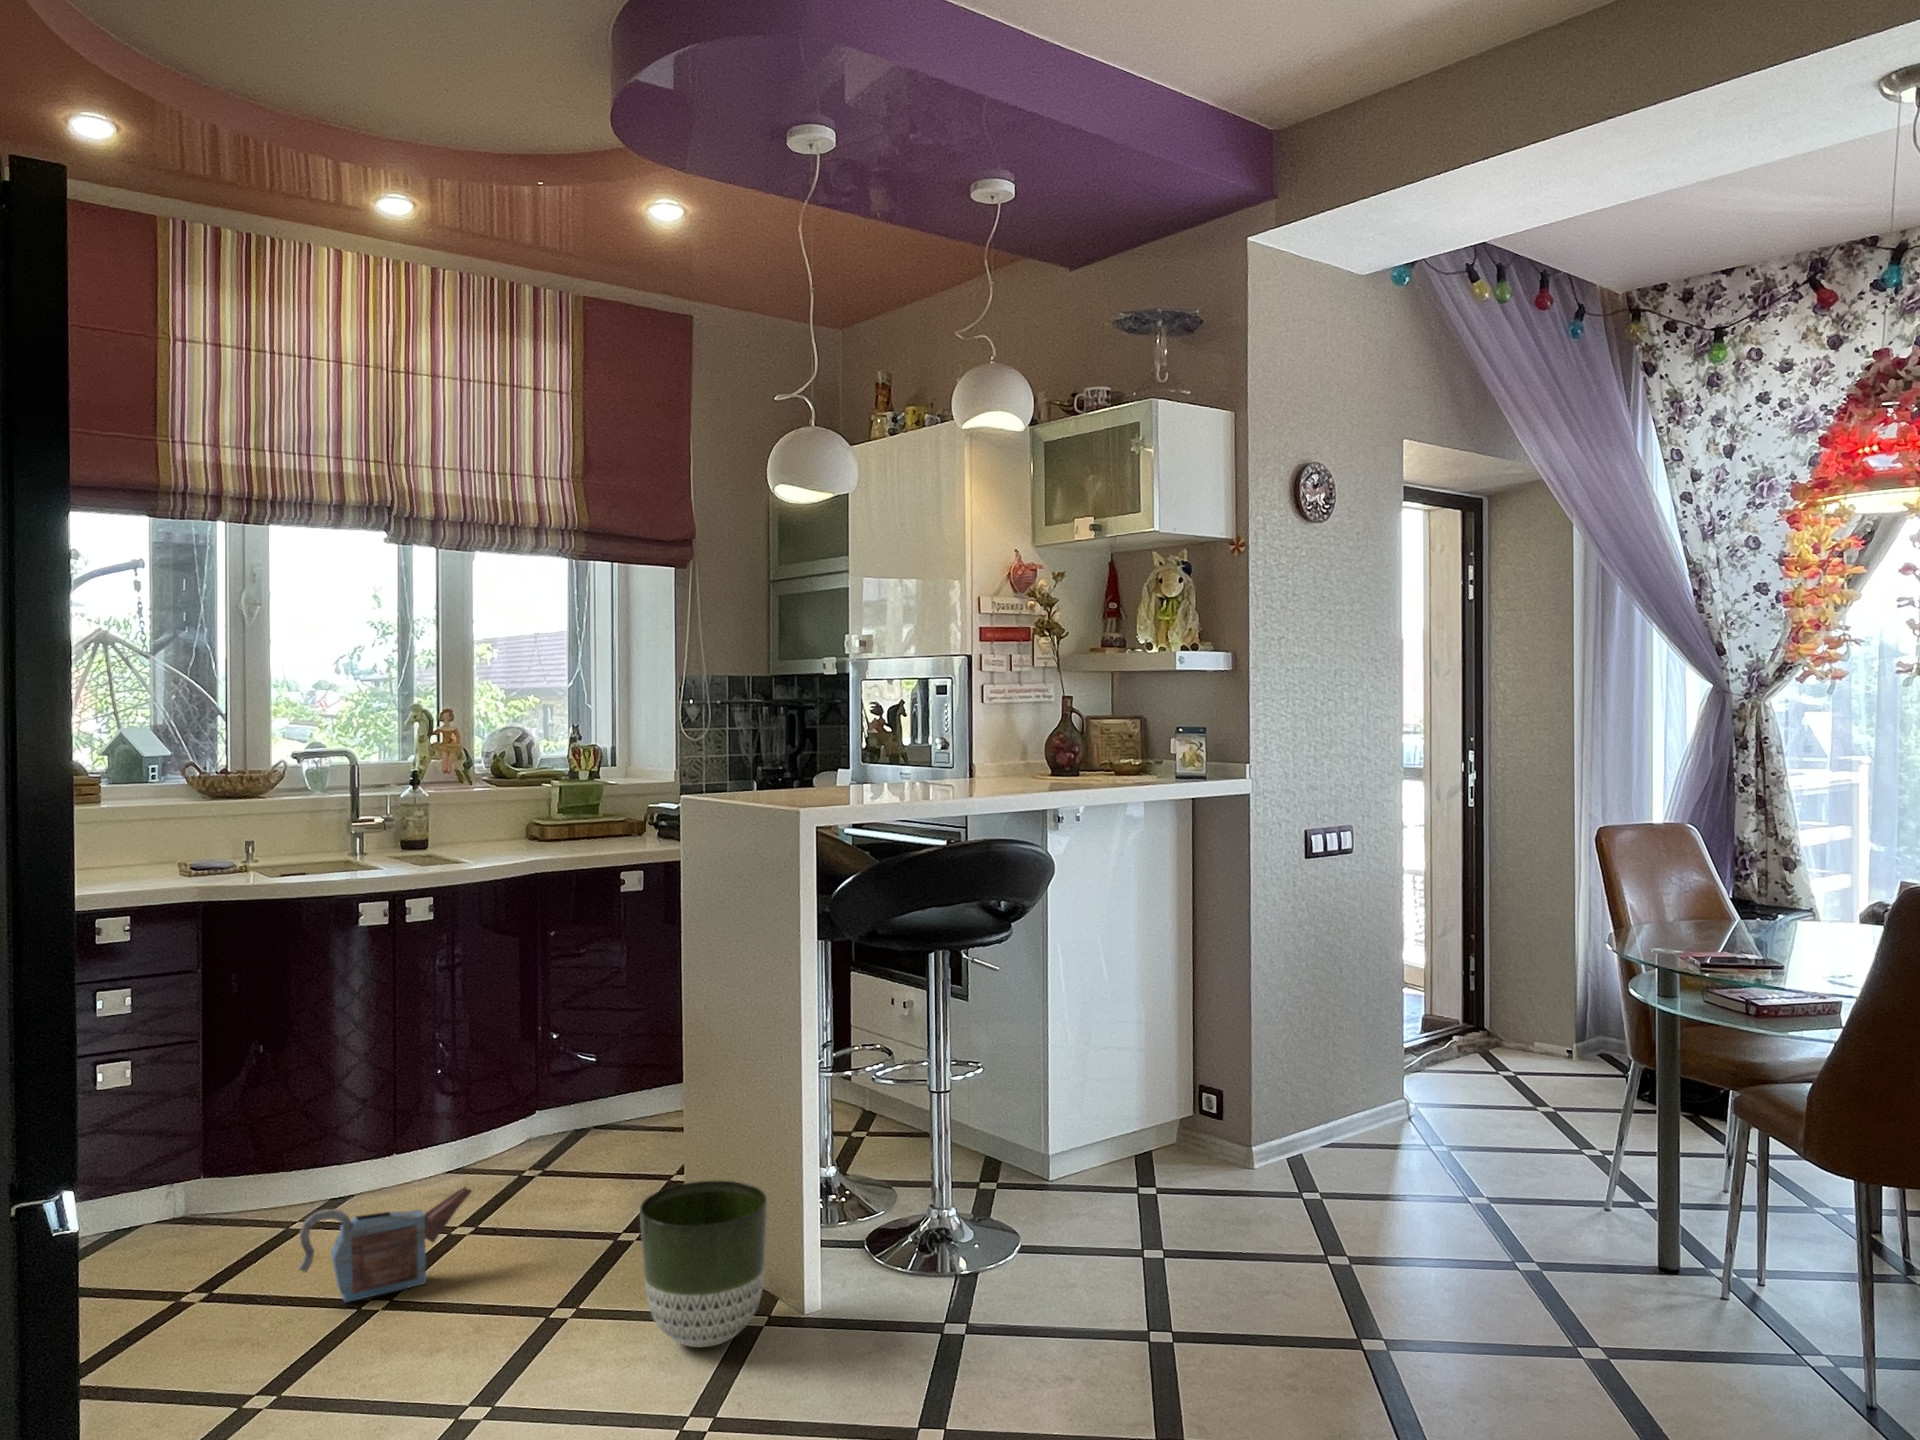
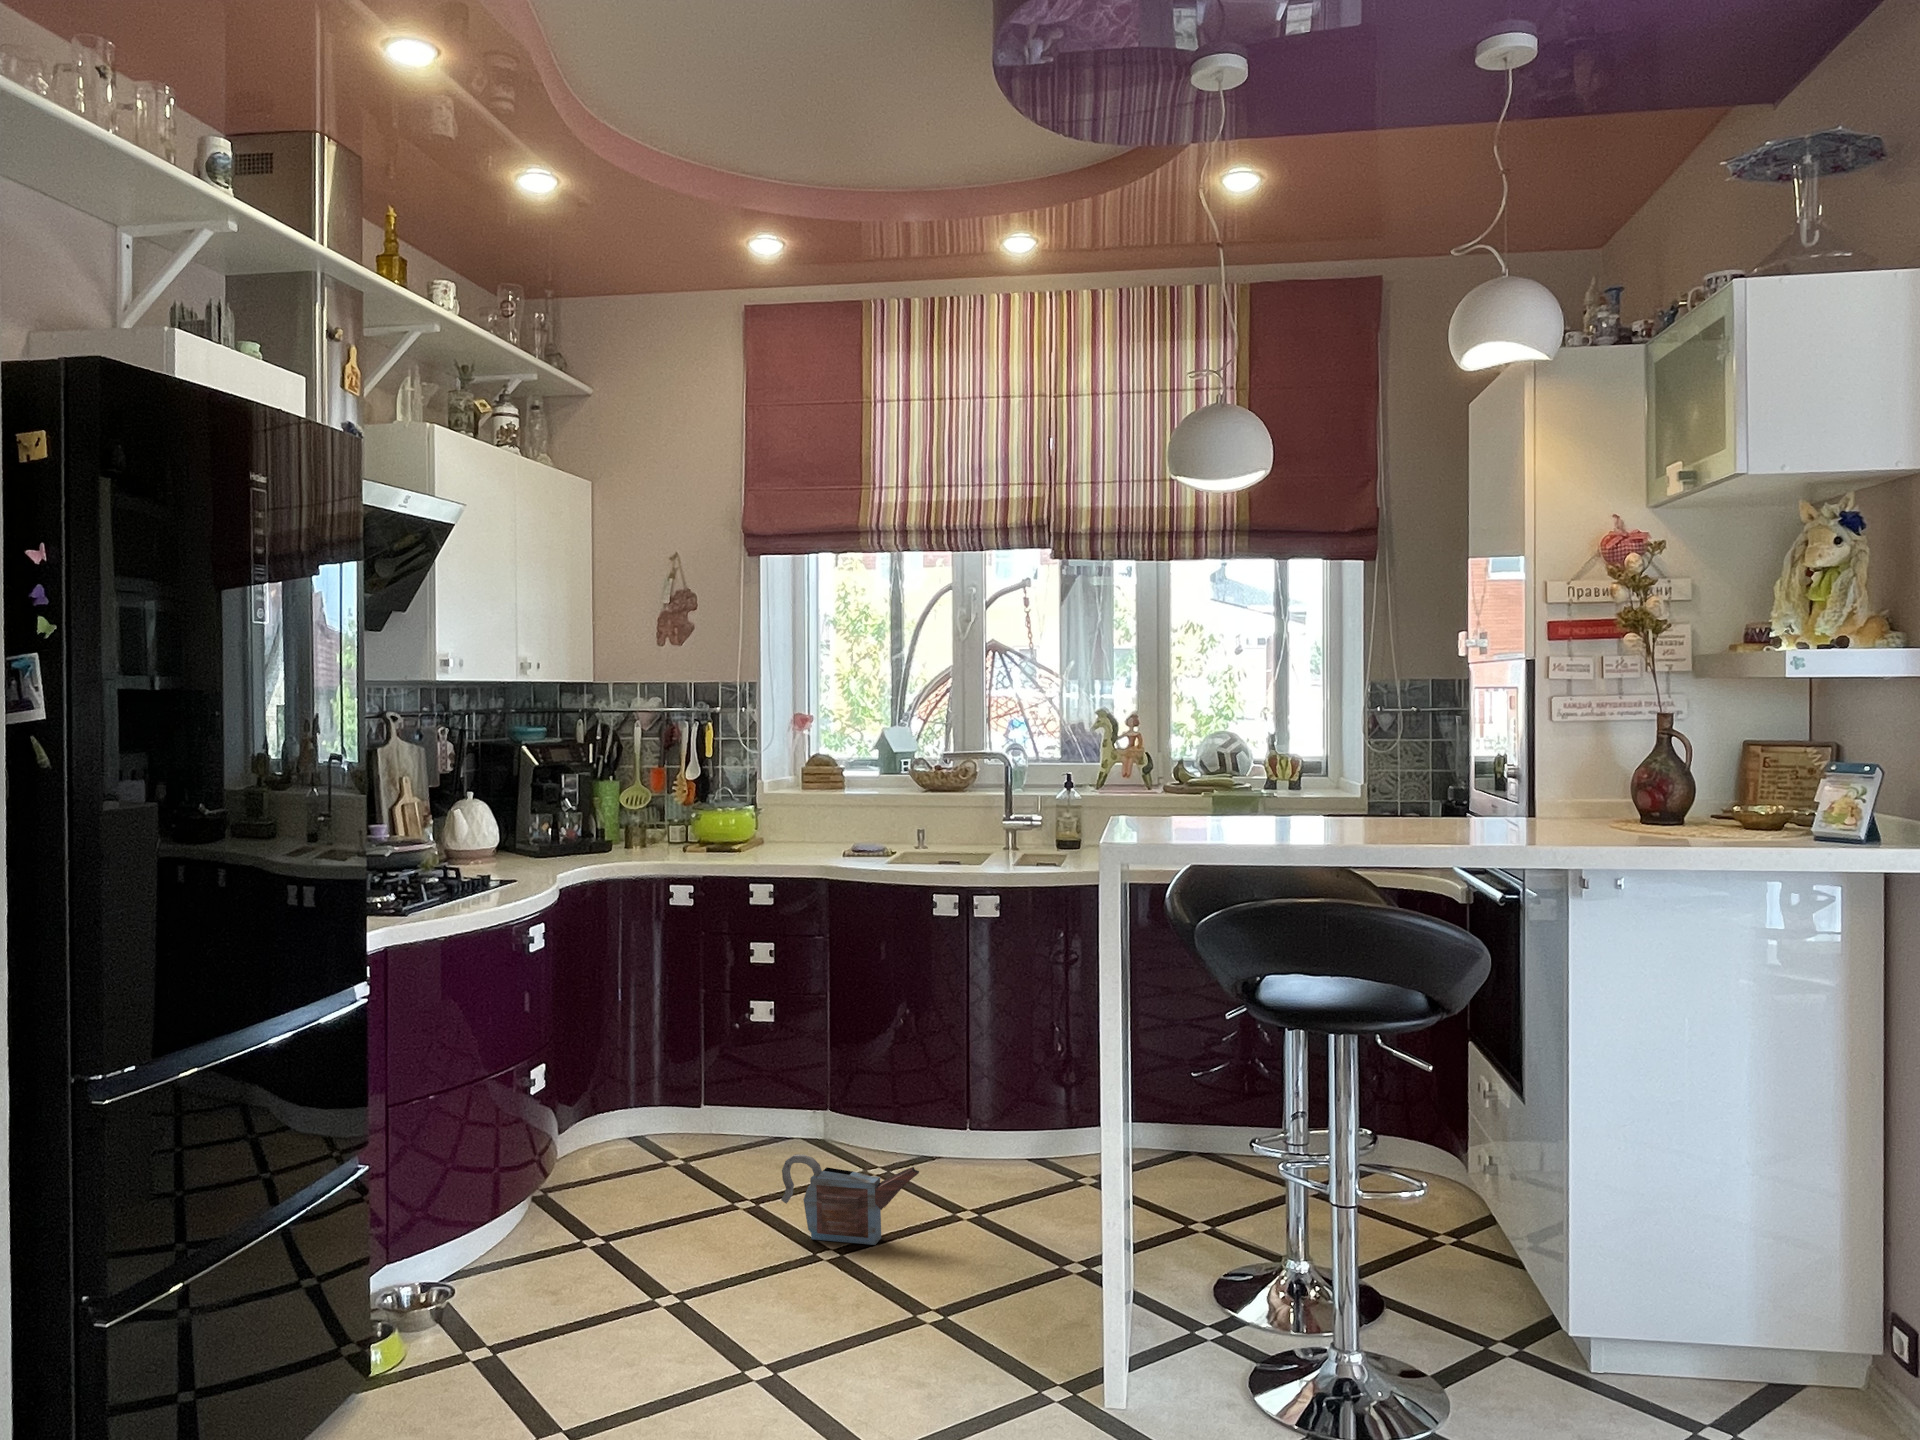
planter: present [640,1180,767,1347] -> none [911,1213,1039,1383]

